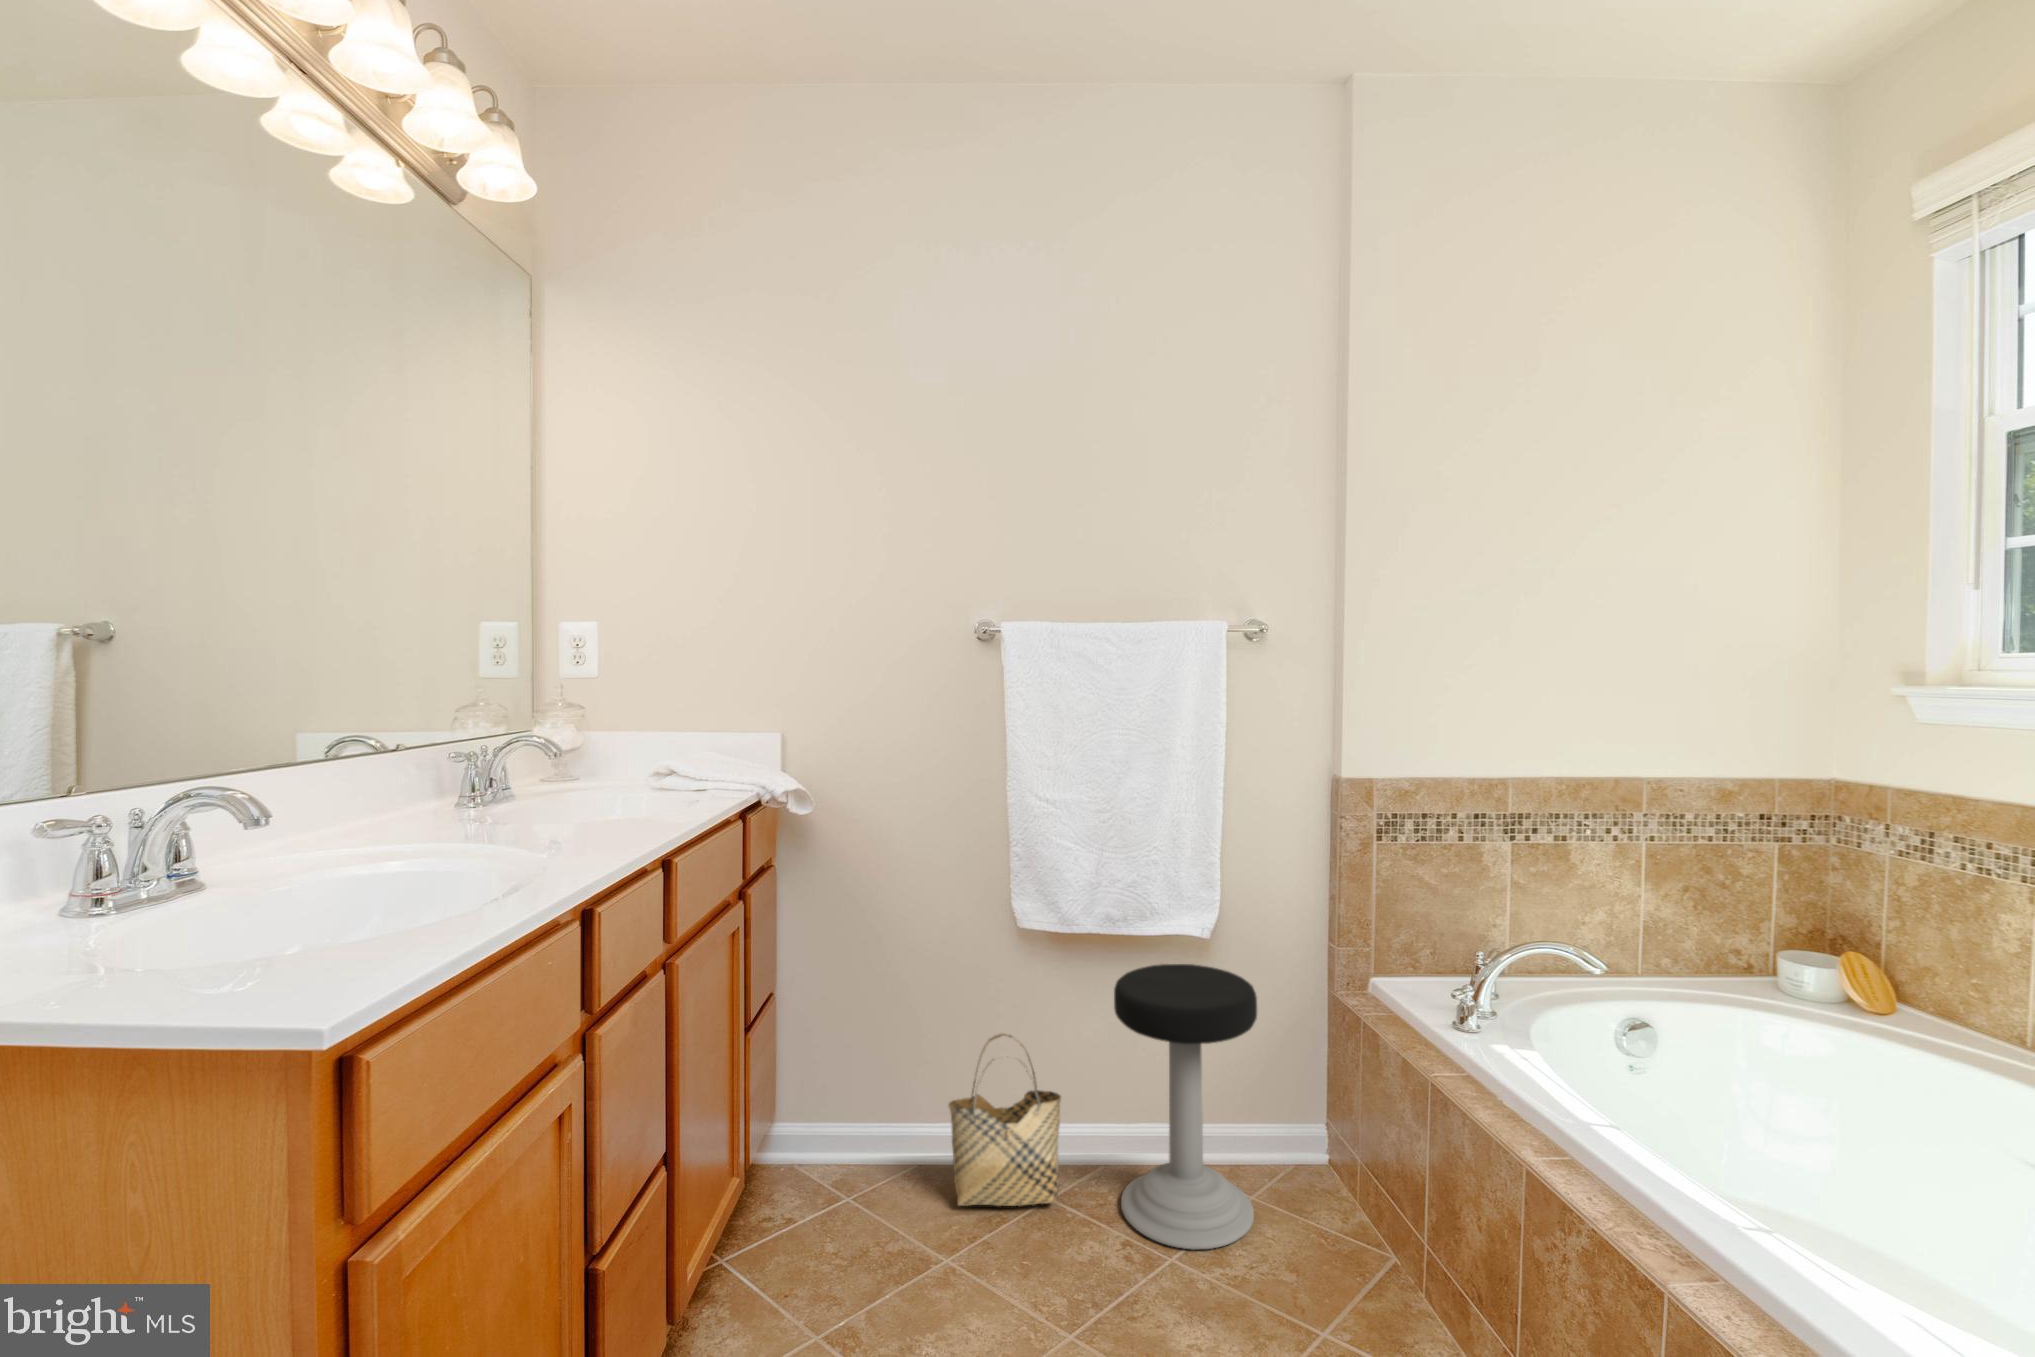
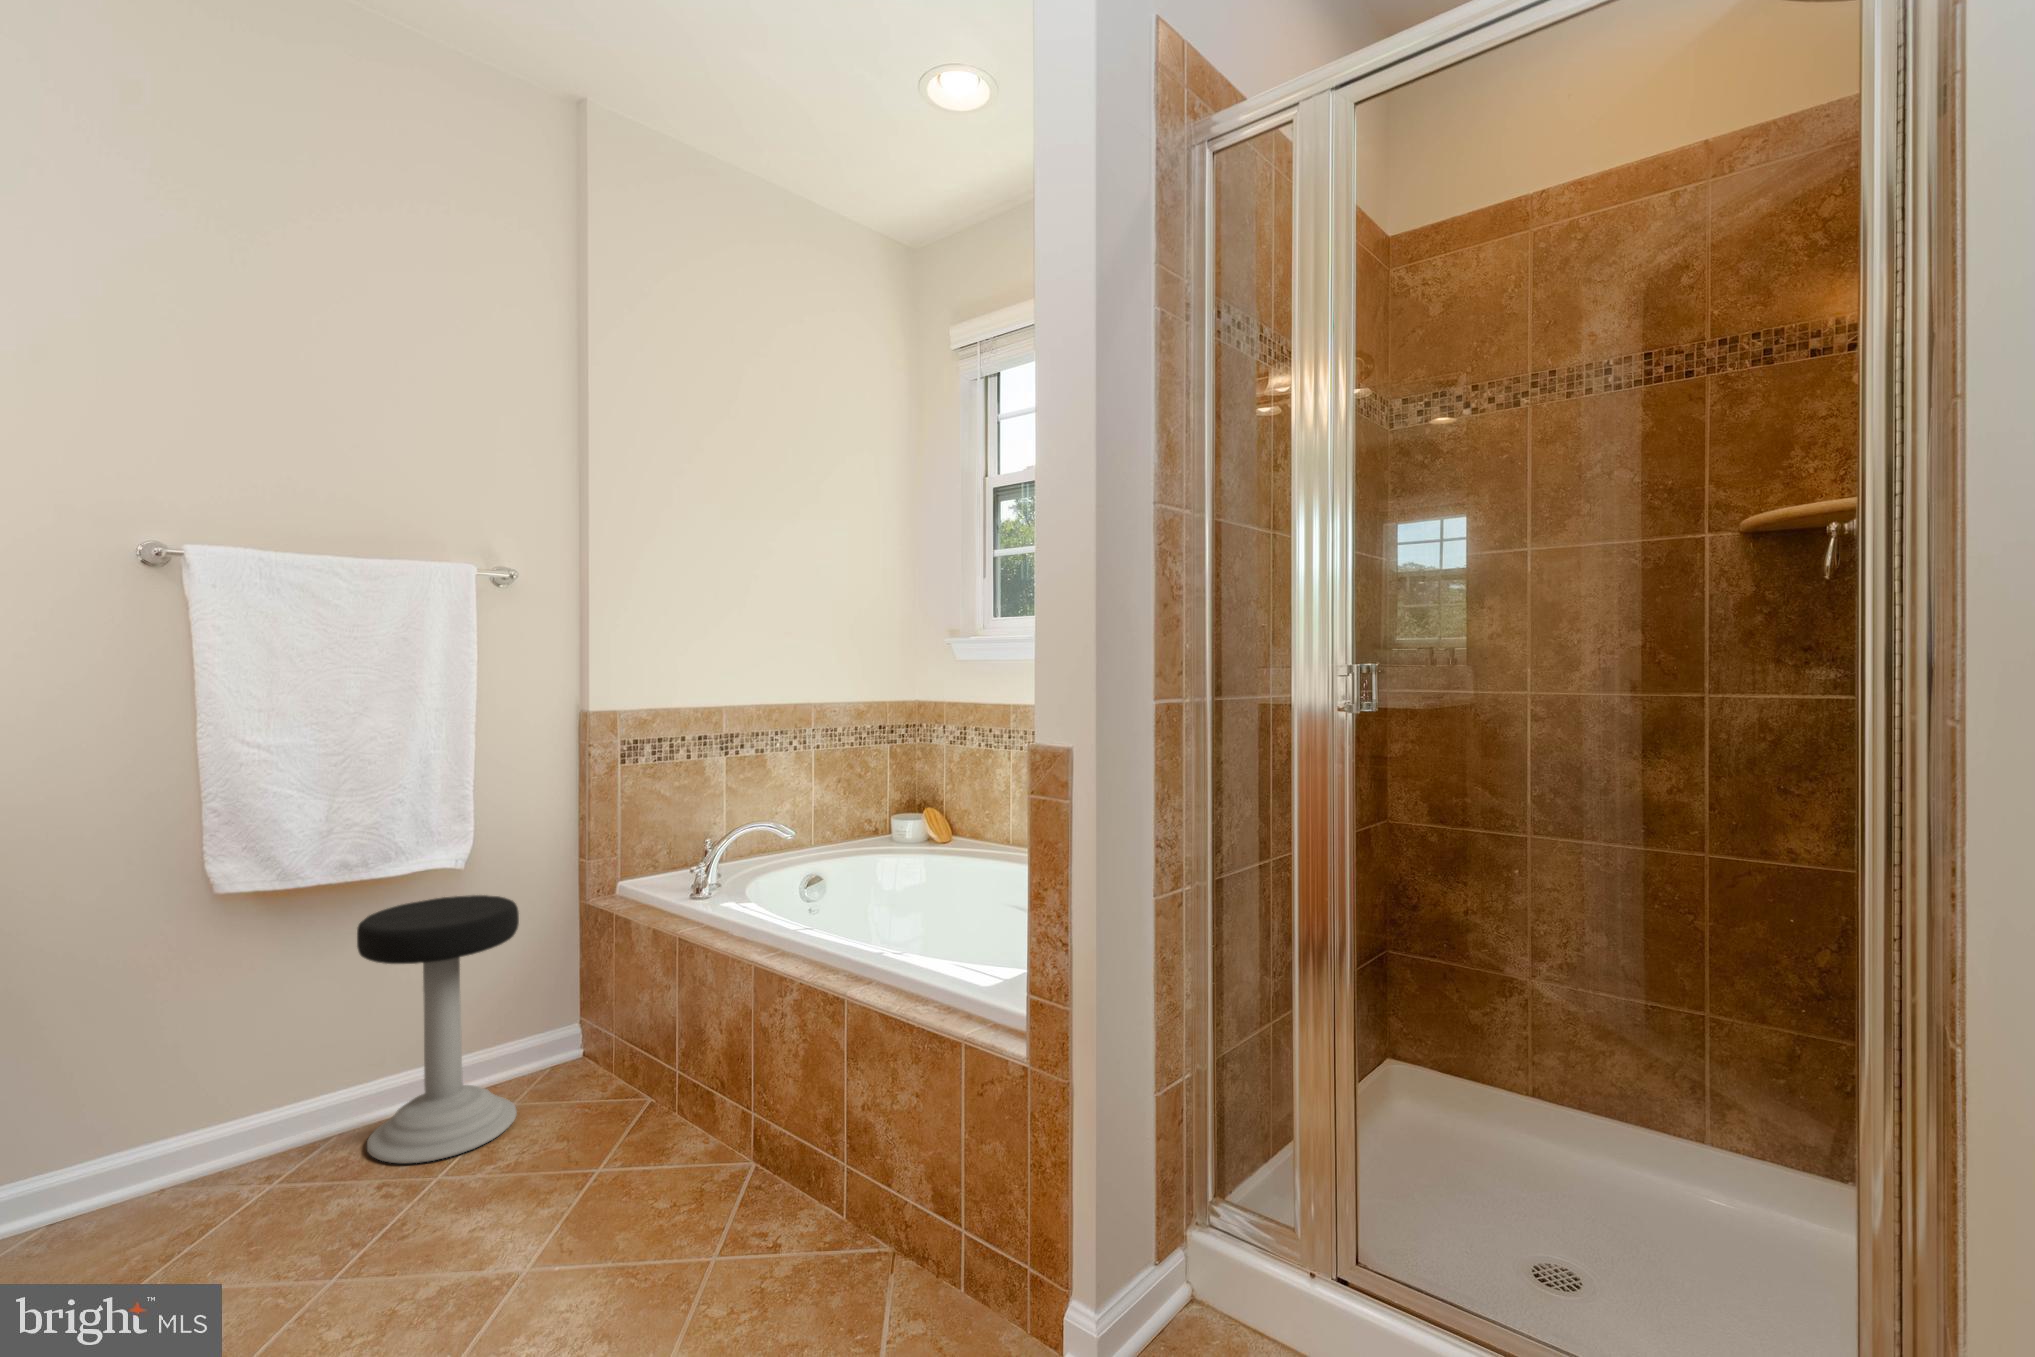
woven basket: present [948,1034,1061,1206] -> none [118,1015,286,1224]

